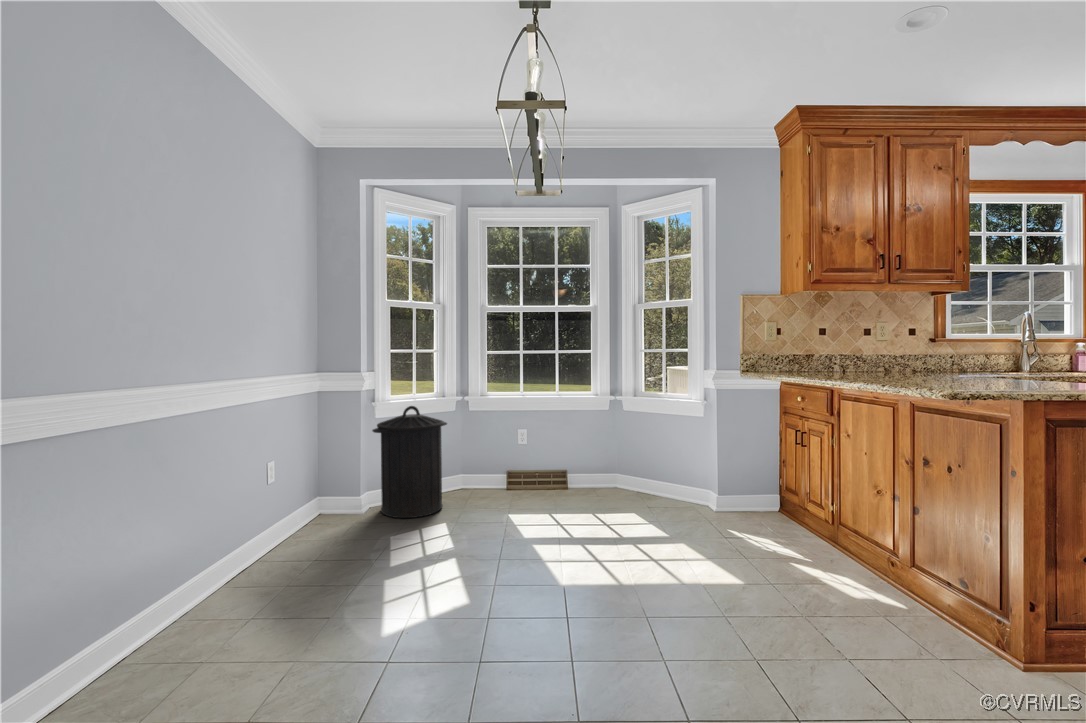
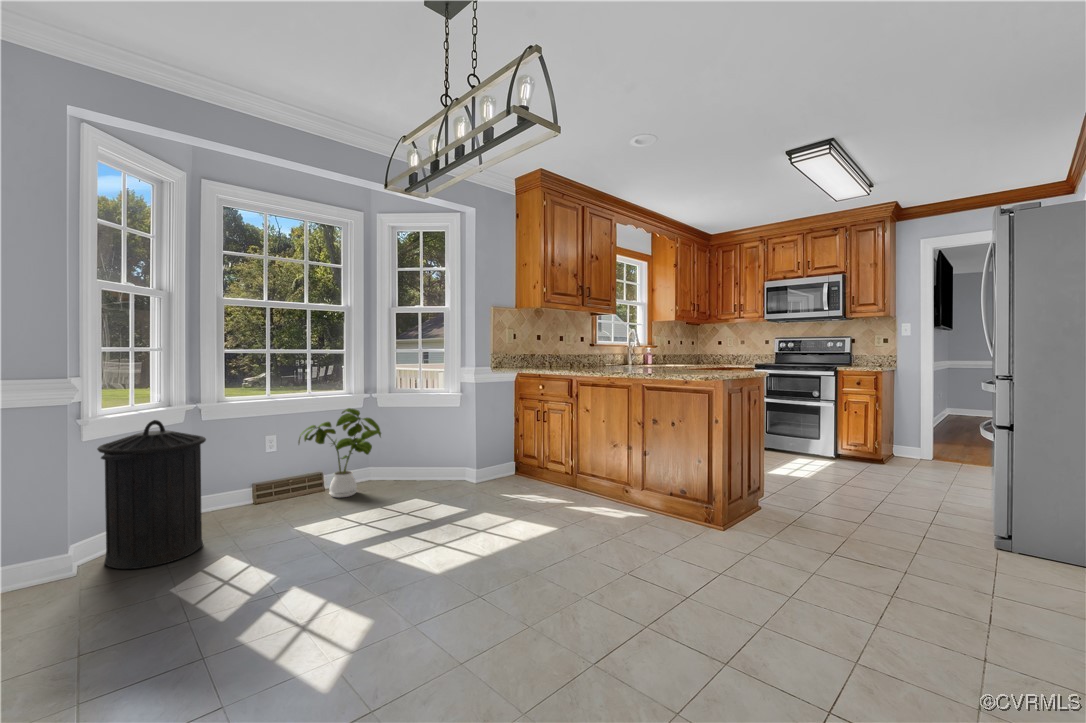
house plant: none [538,408,620,496] -> present [298,408,381,498]

